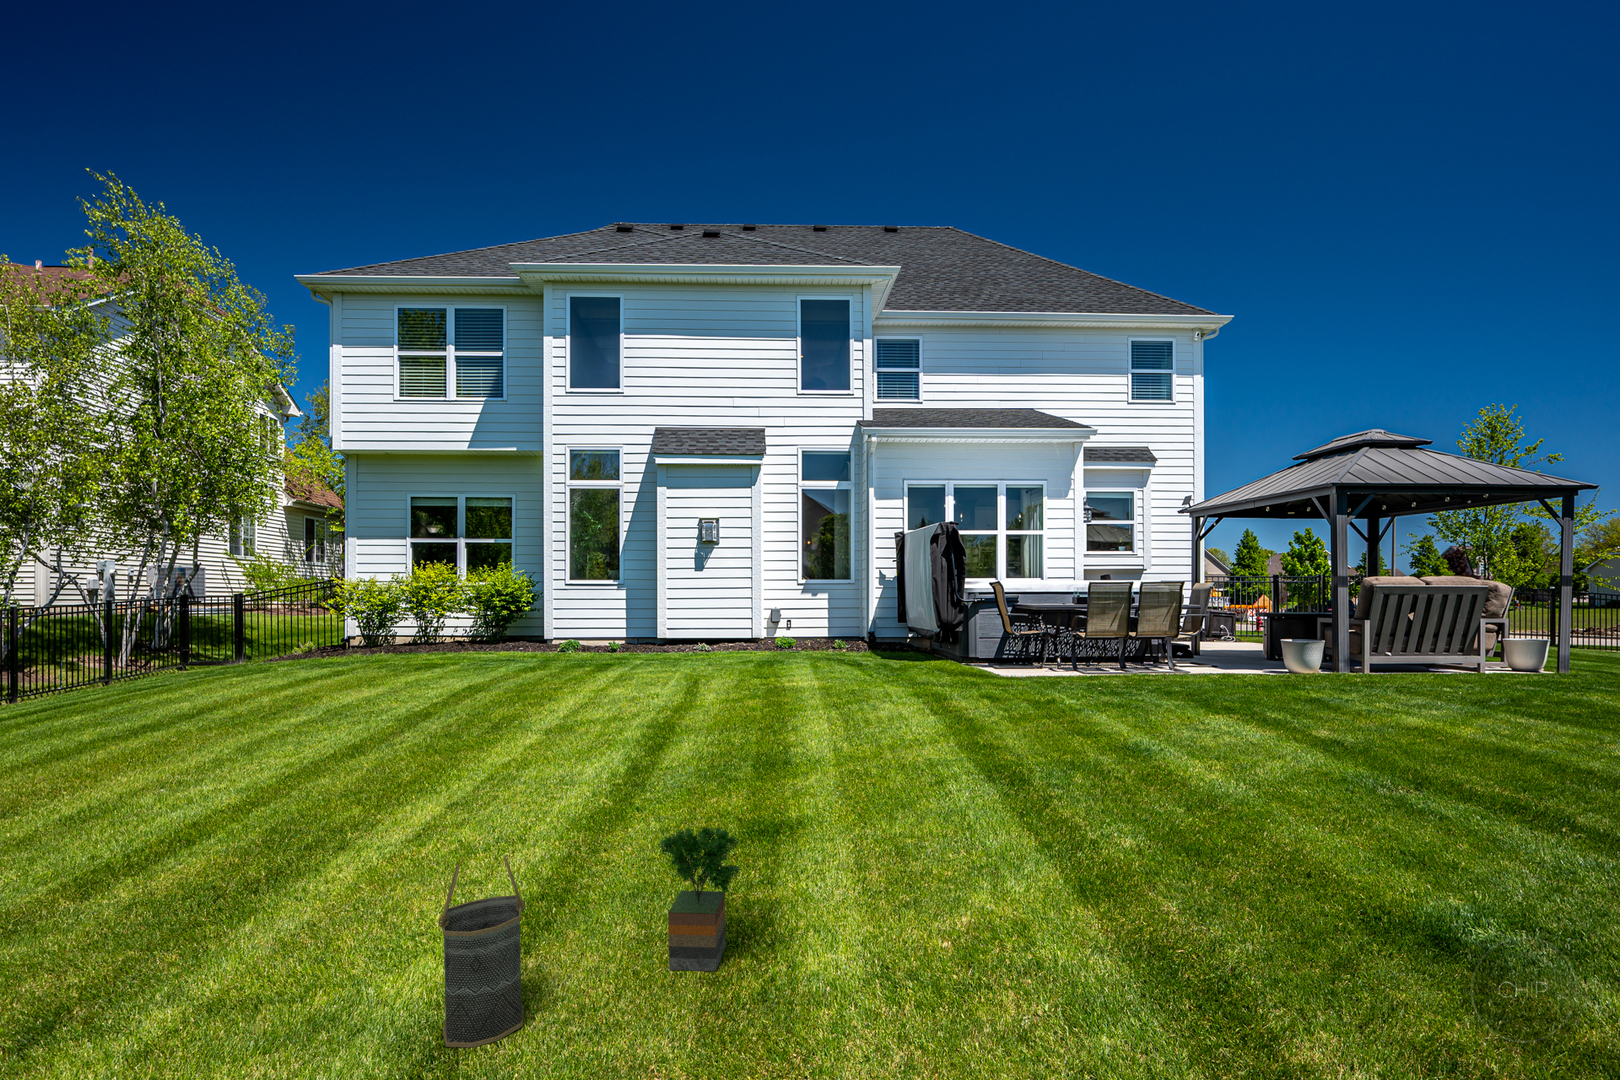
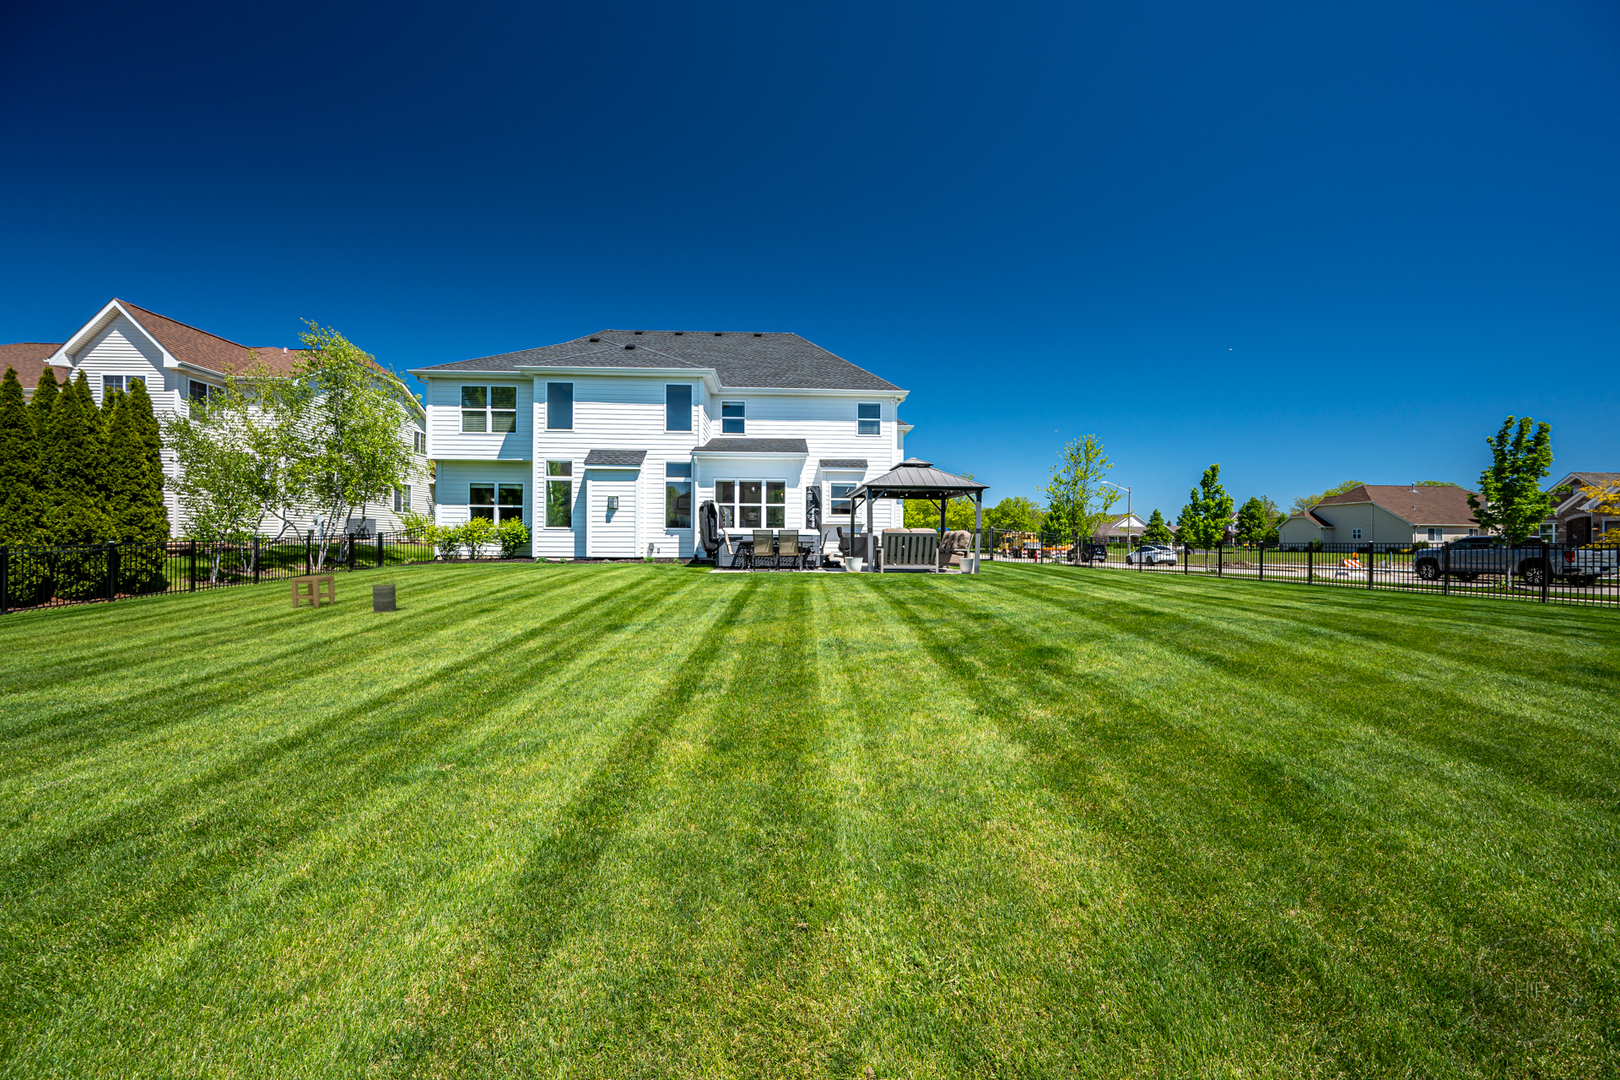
stool: none [79,827,238,986] -> present [291,575,335,608]
potted tree: present [659,827,741,971] -> none [437,574,463,608]

